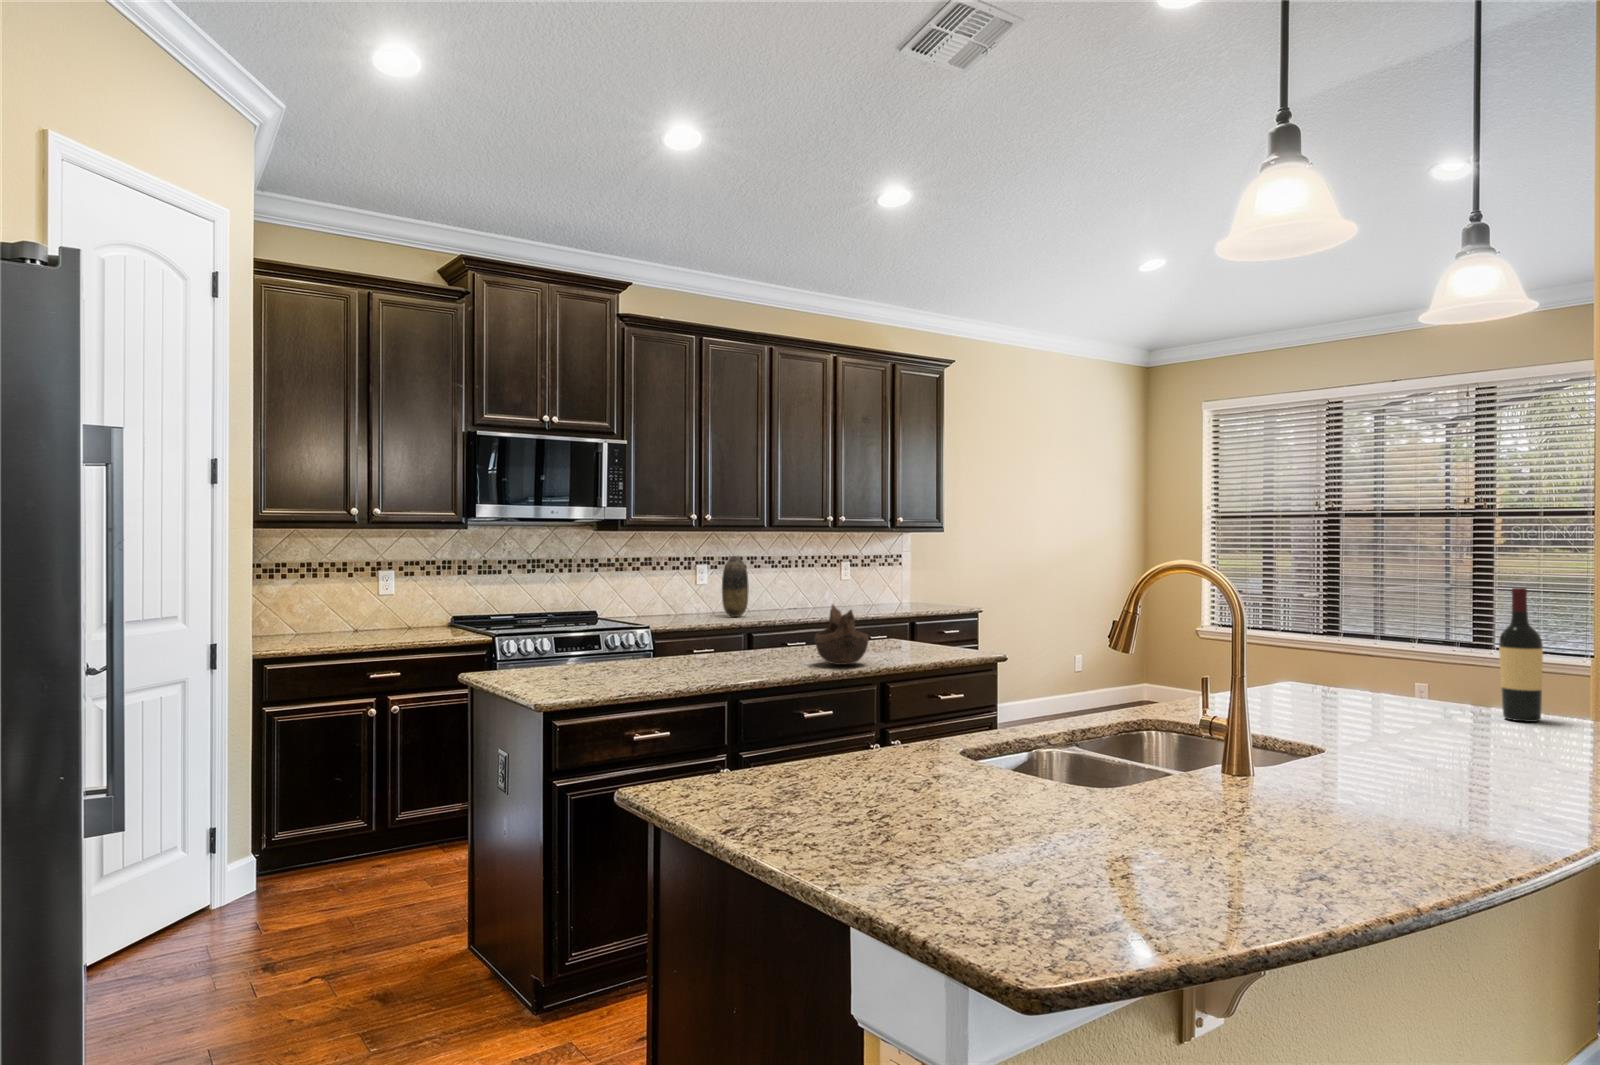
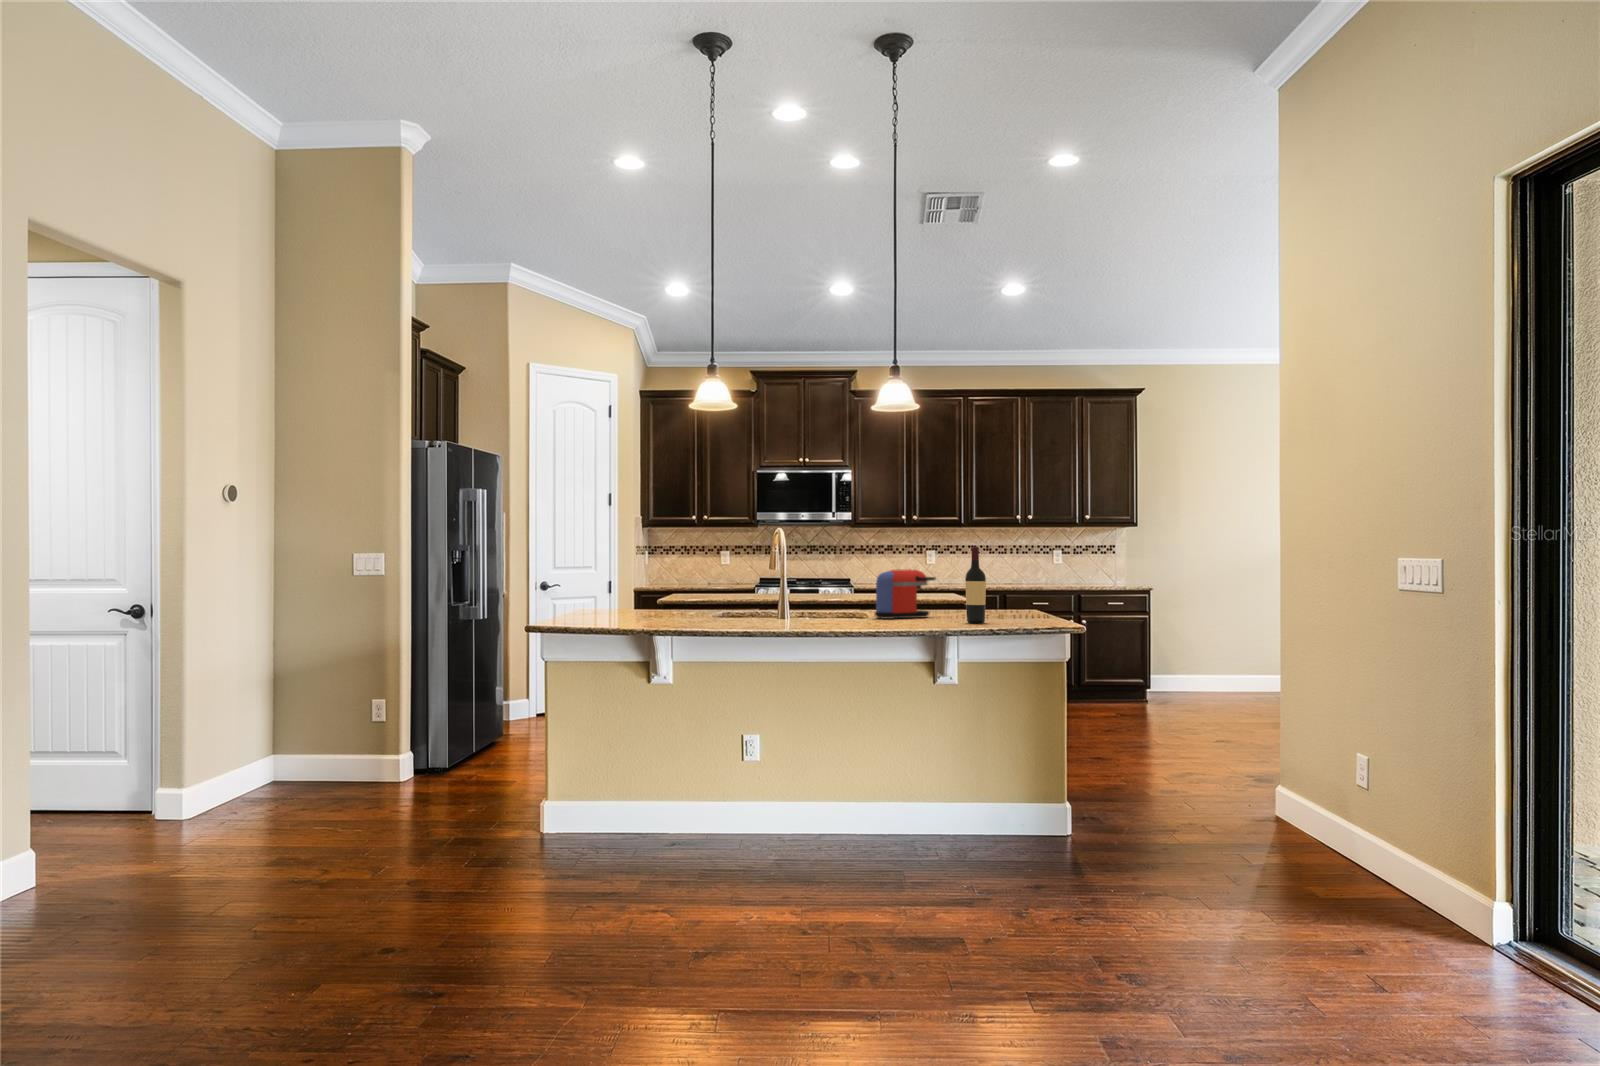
vase: present [722,556,749,617] -> none [940,545,958,587]
decorative bowl: present [815,605,869,665] -> none [823,567,854,600]
coffee maker: none [1290,624,1350,722] -> present [875,569,936,619]

